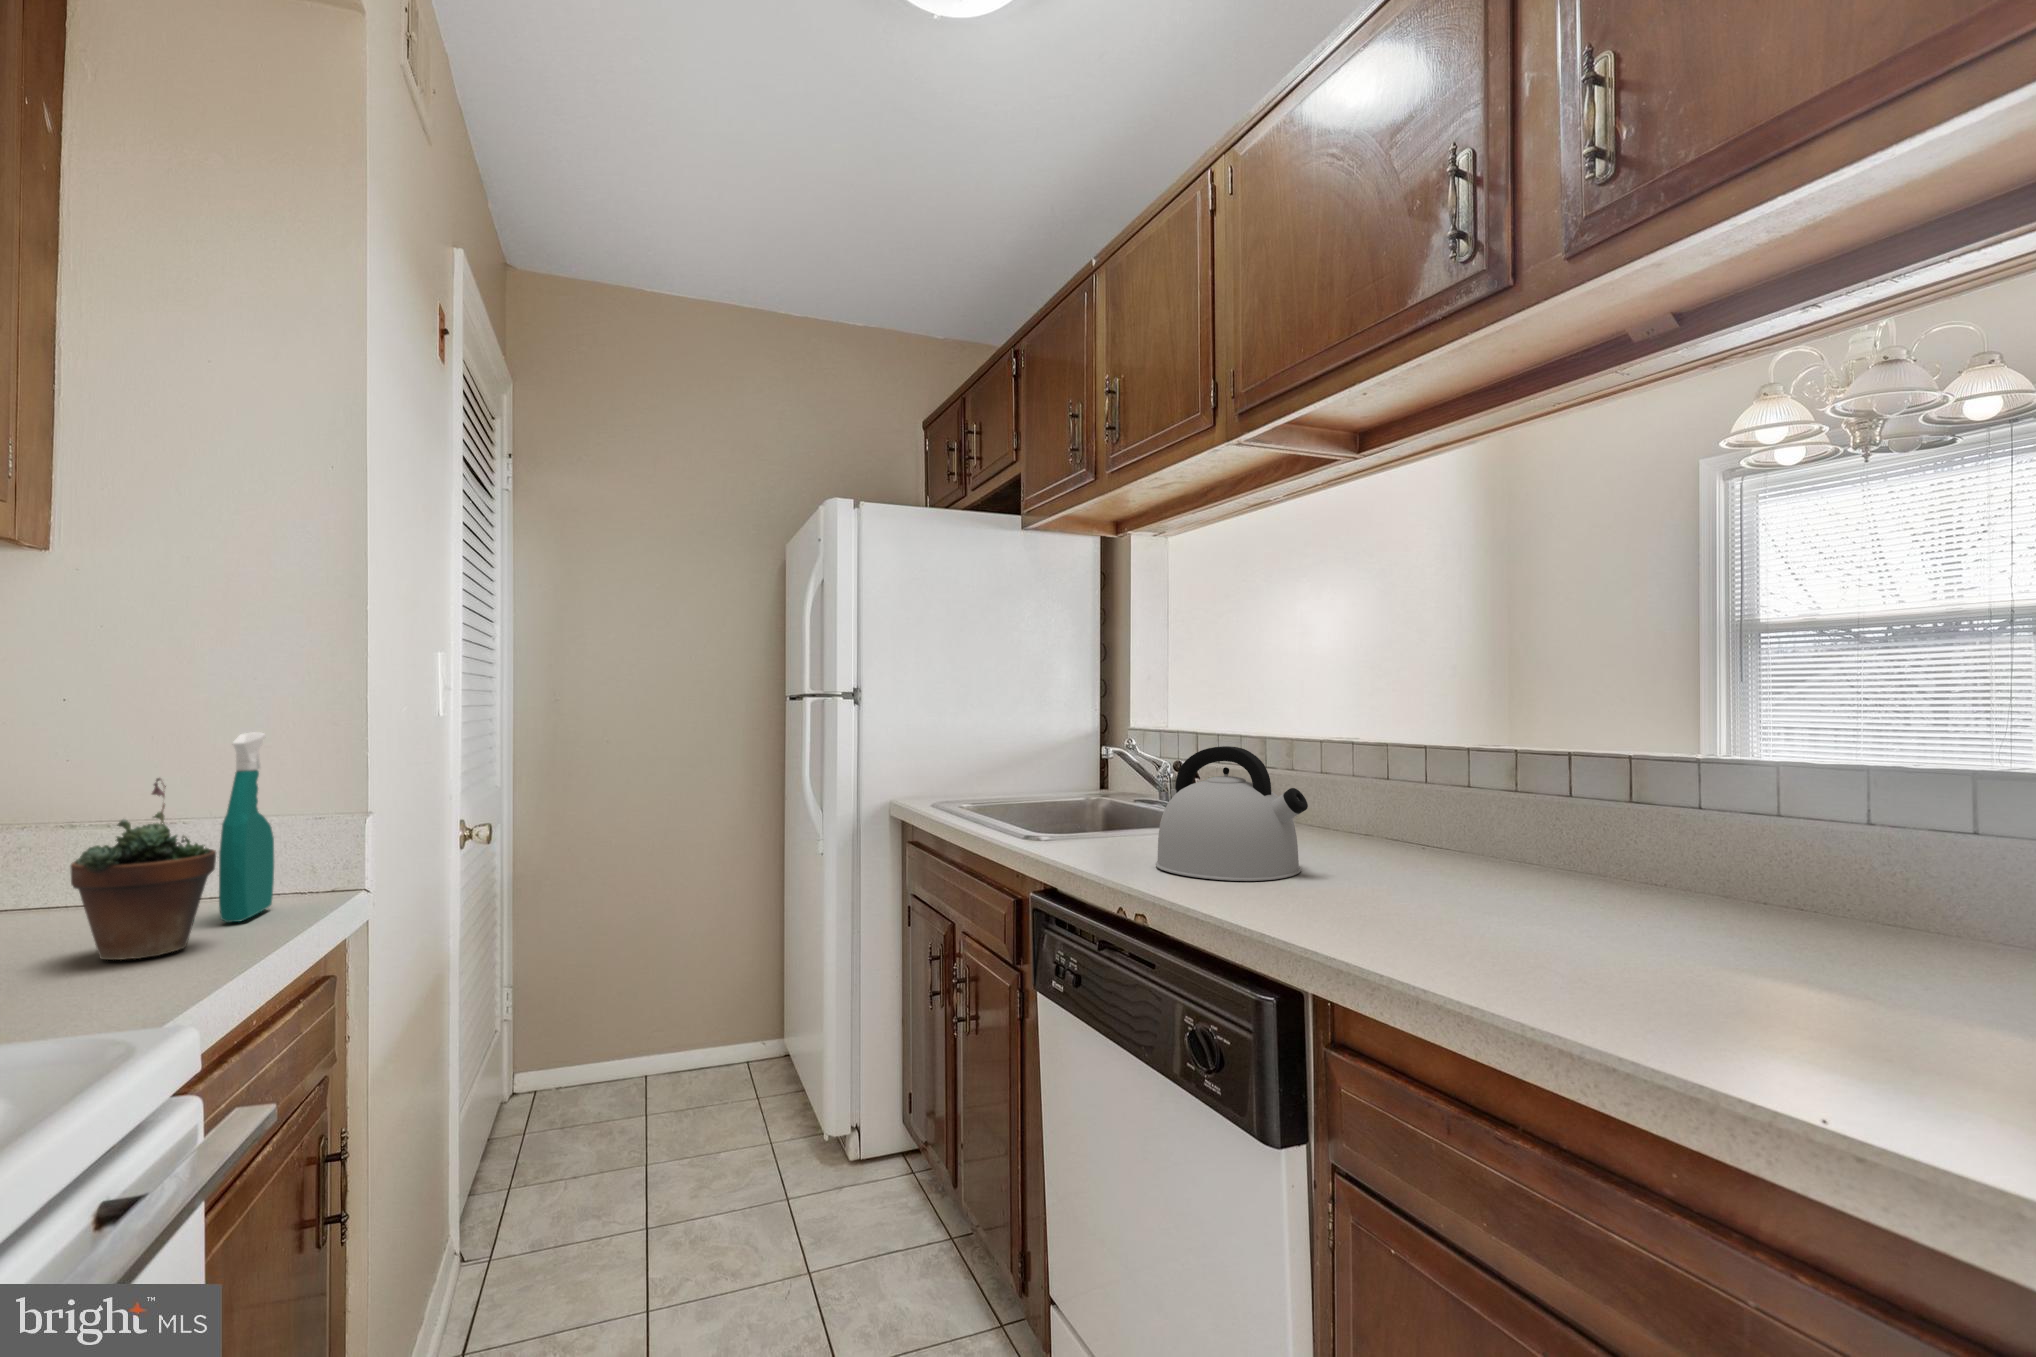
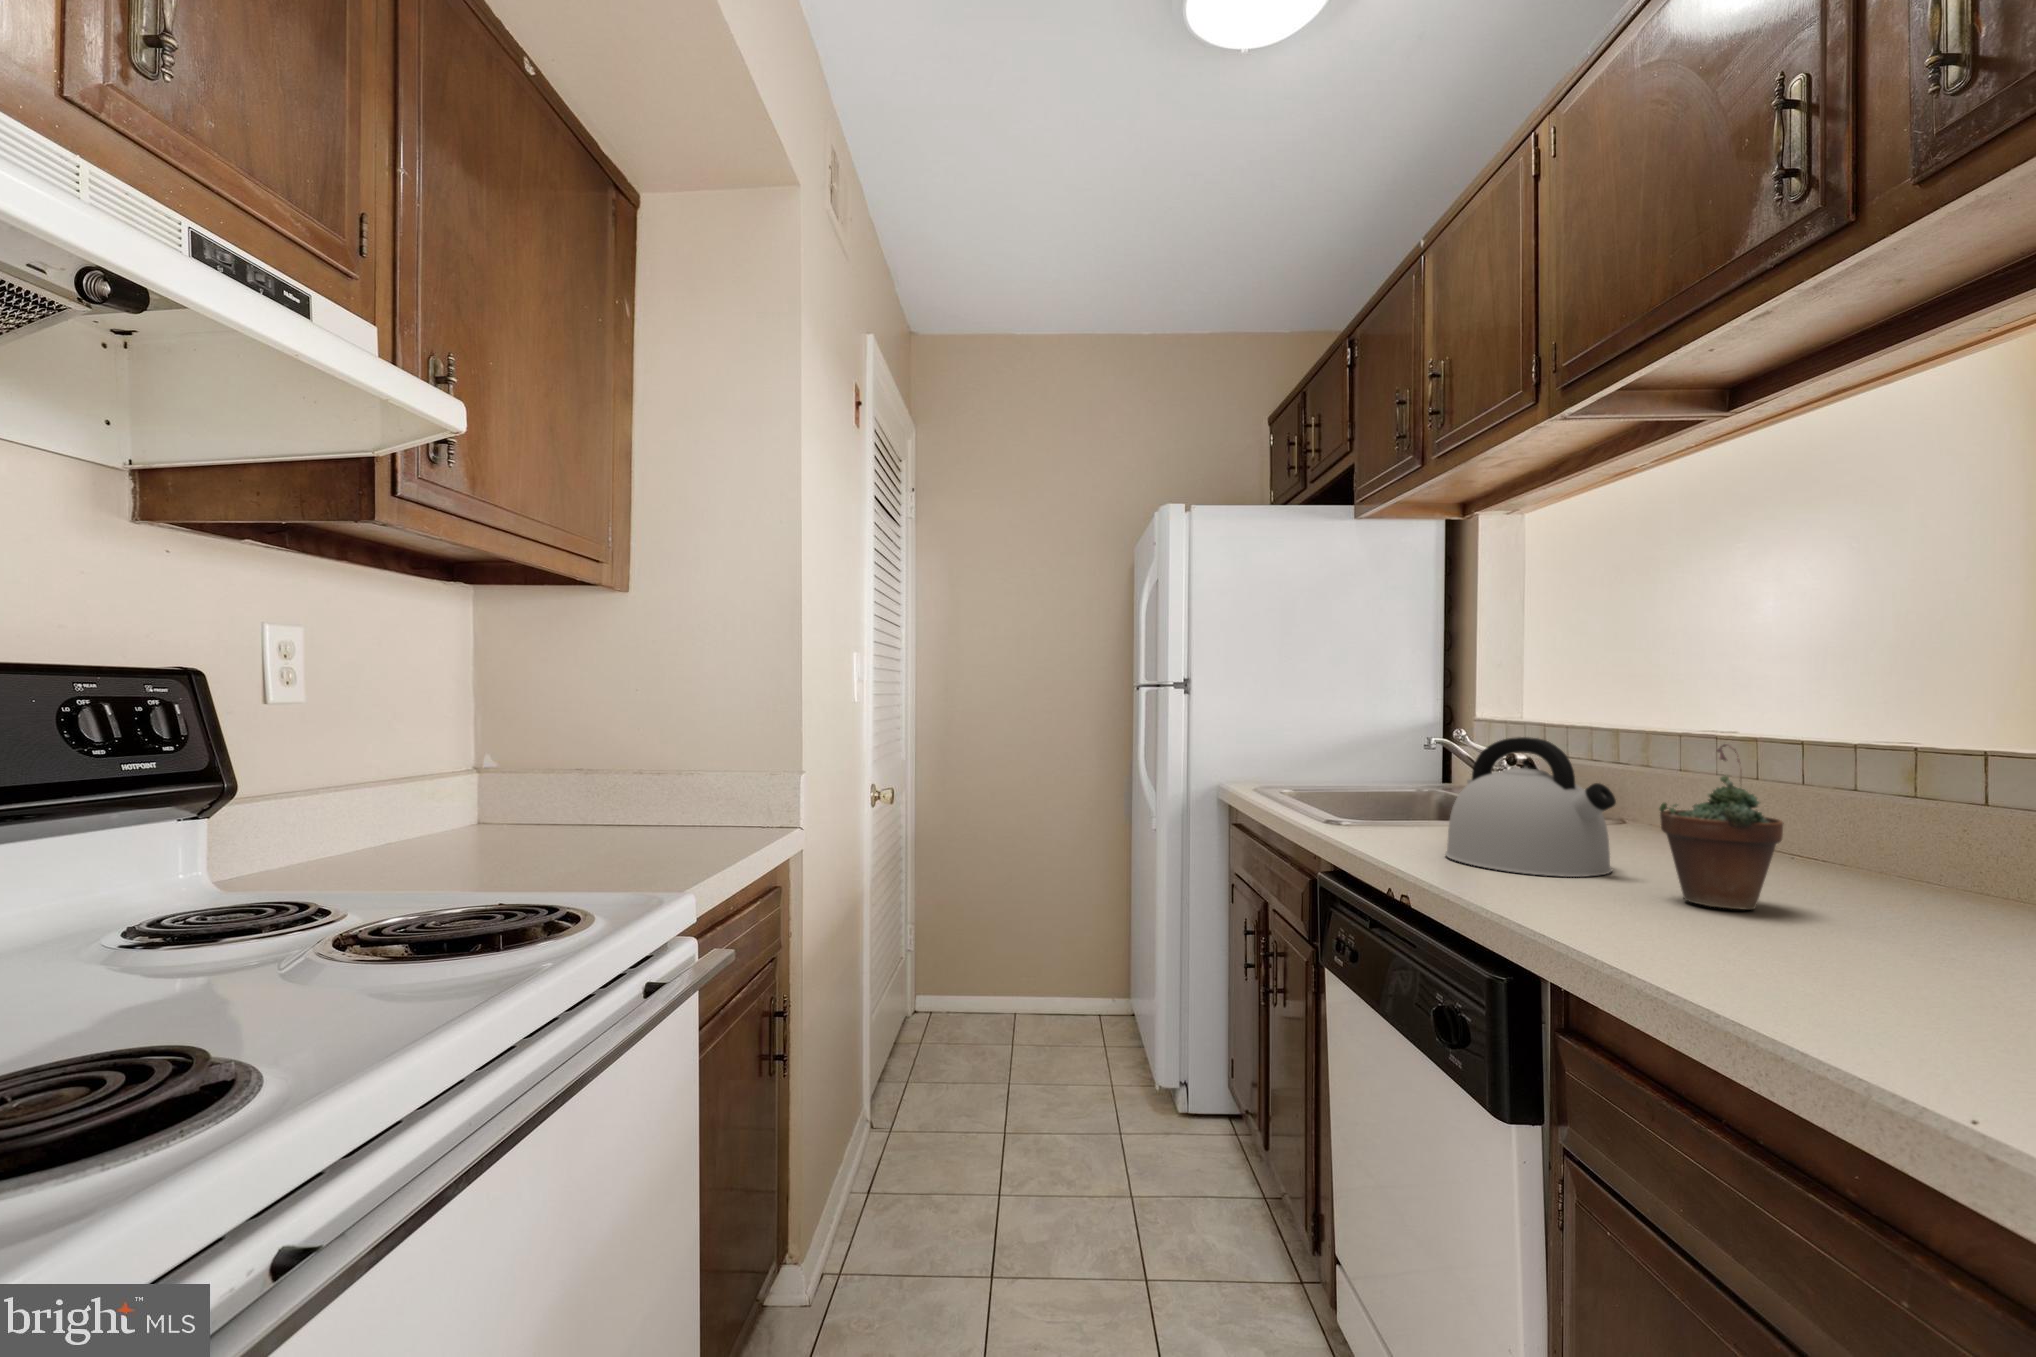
spray bottle: present [219,732,274,923] -> none [712,696,744,826]
succulent plant: present [71,778,216,960] -> present [1660,744,1784,910]

